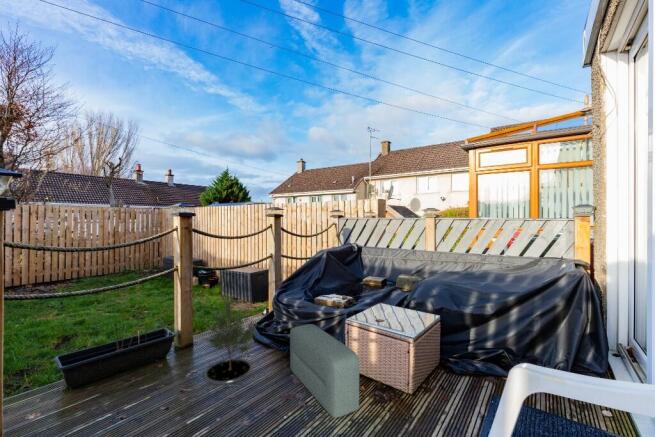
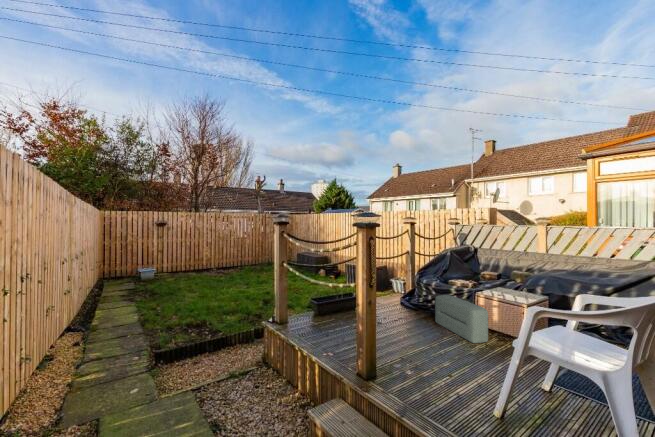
potted tree: present [204,299,258,385] -> none [381,271,416,324]

